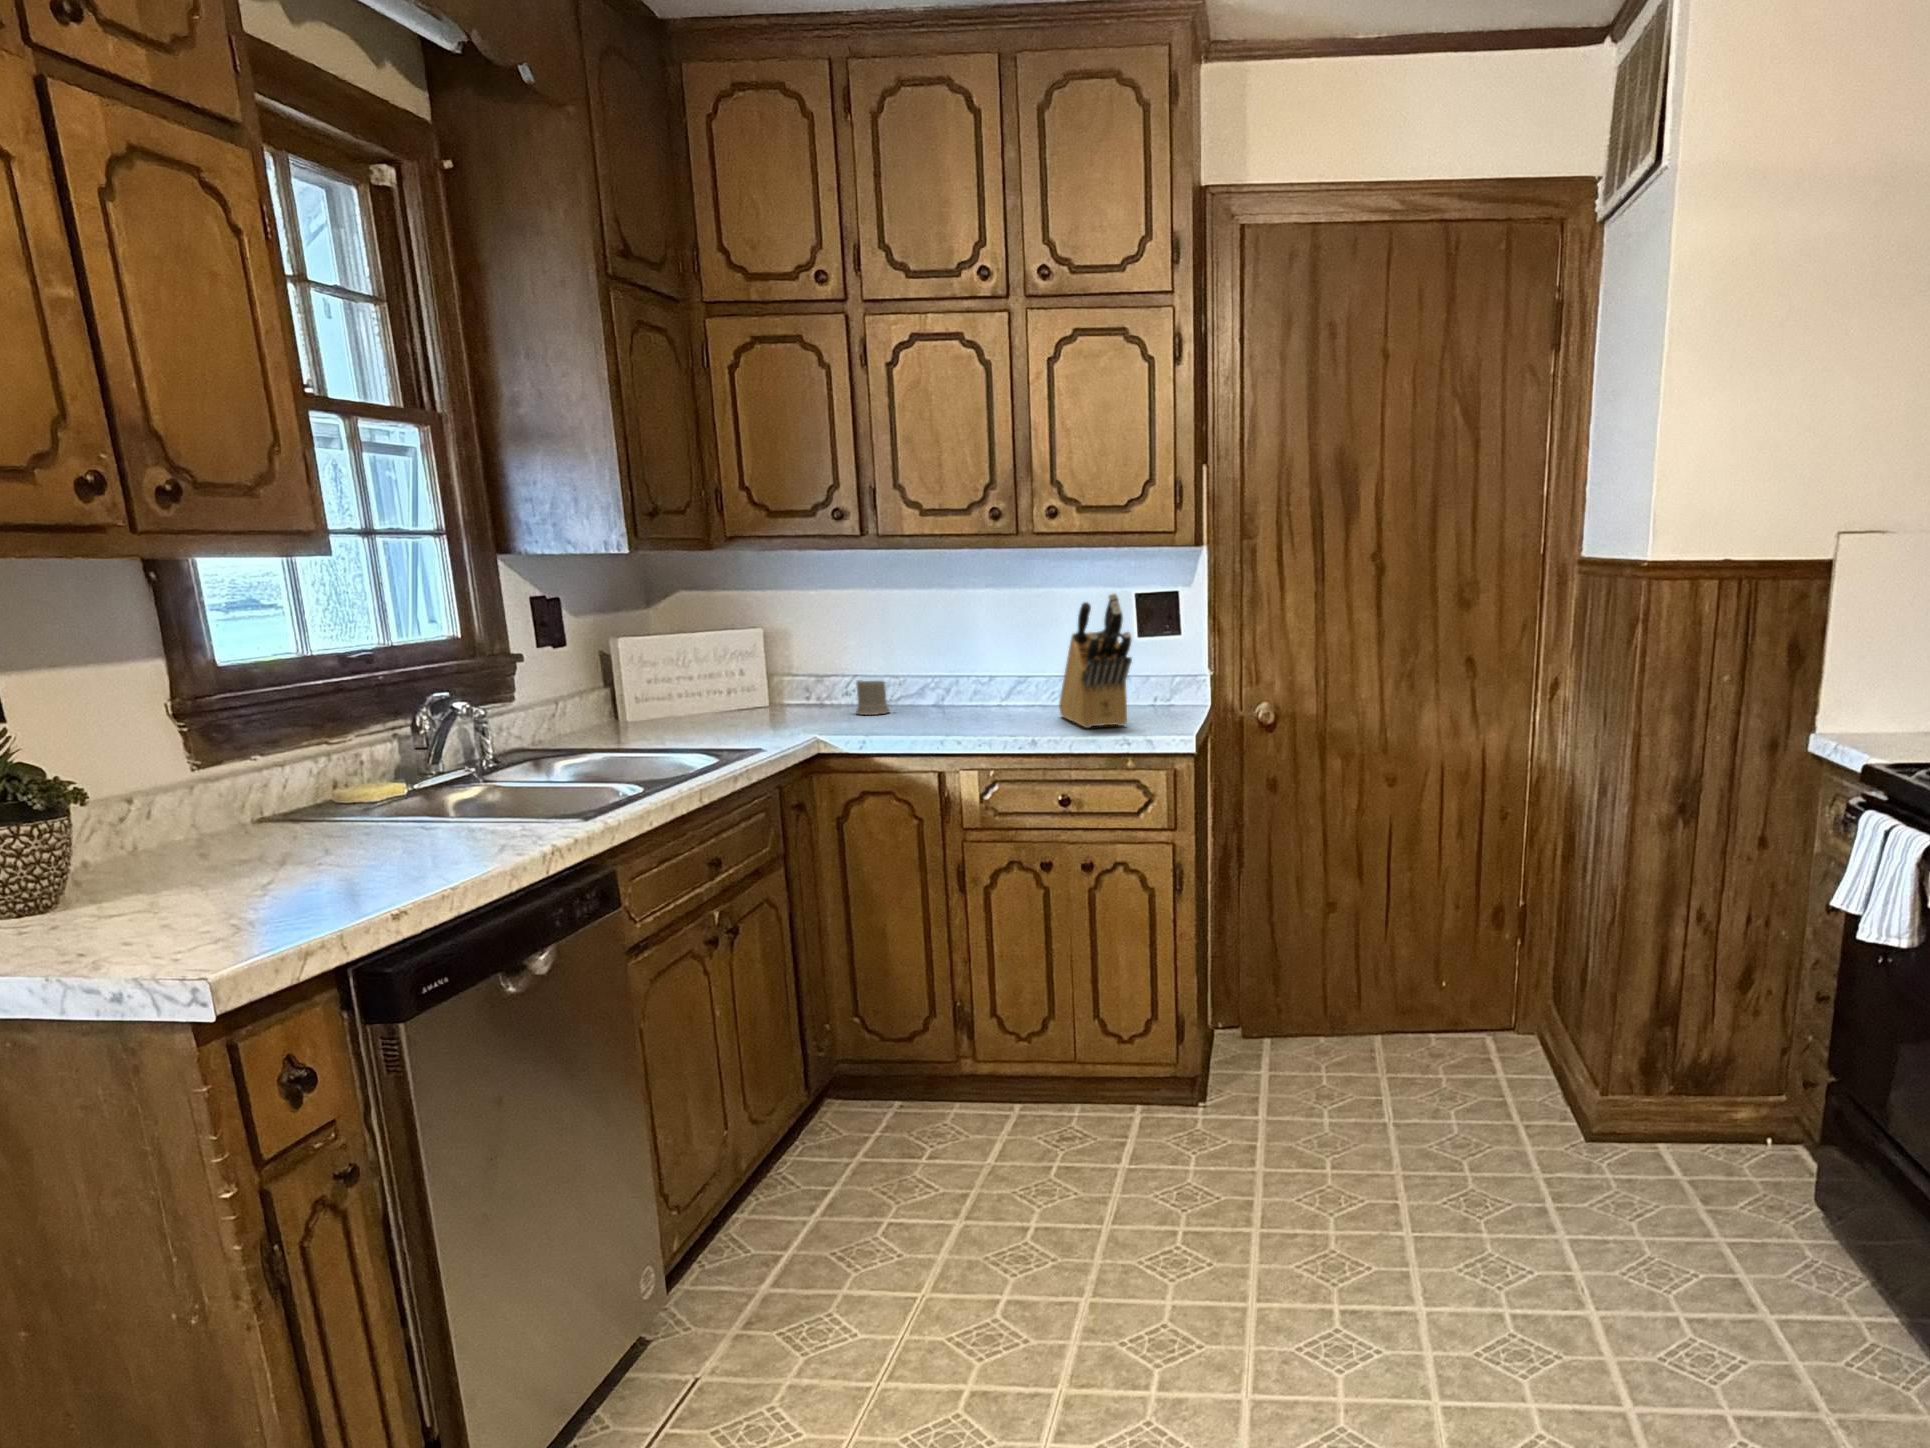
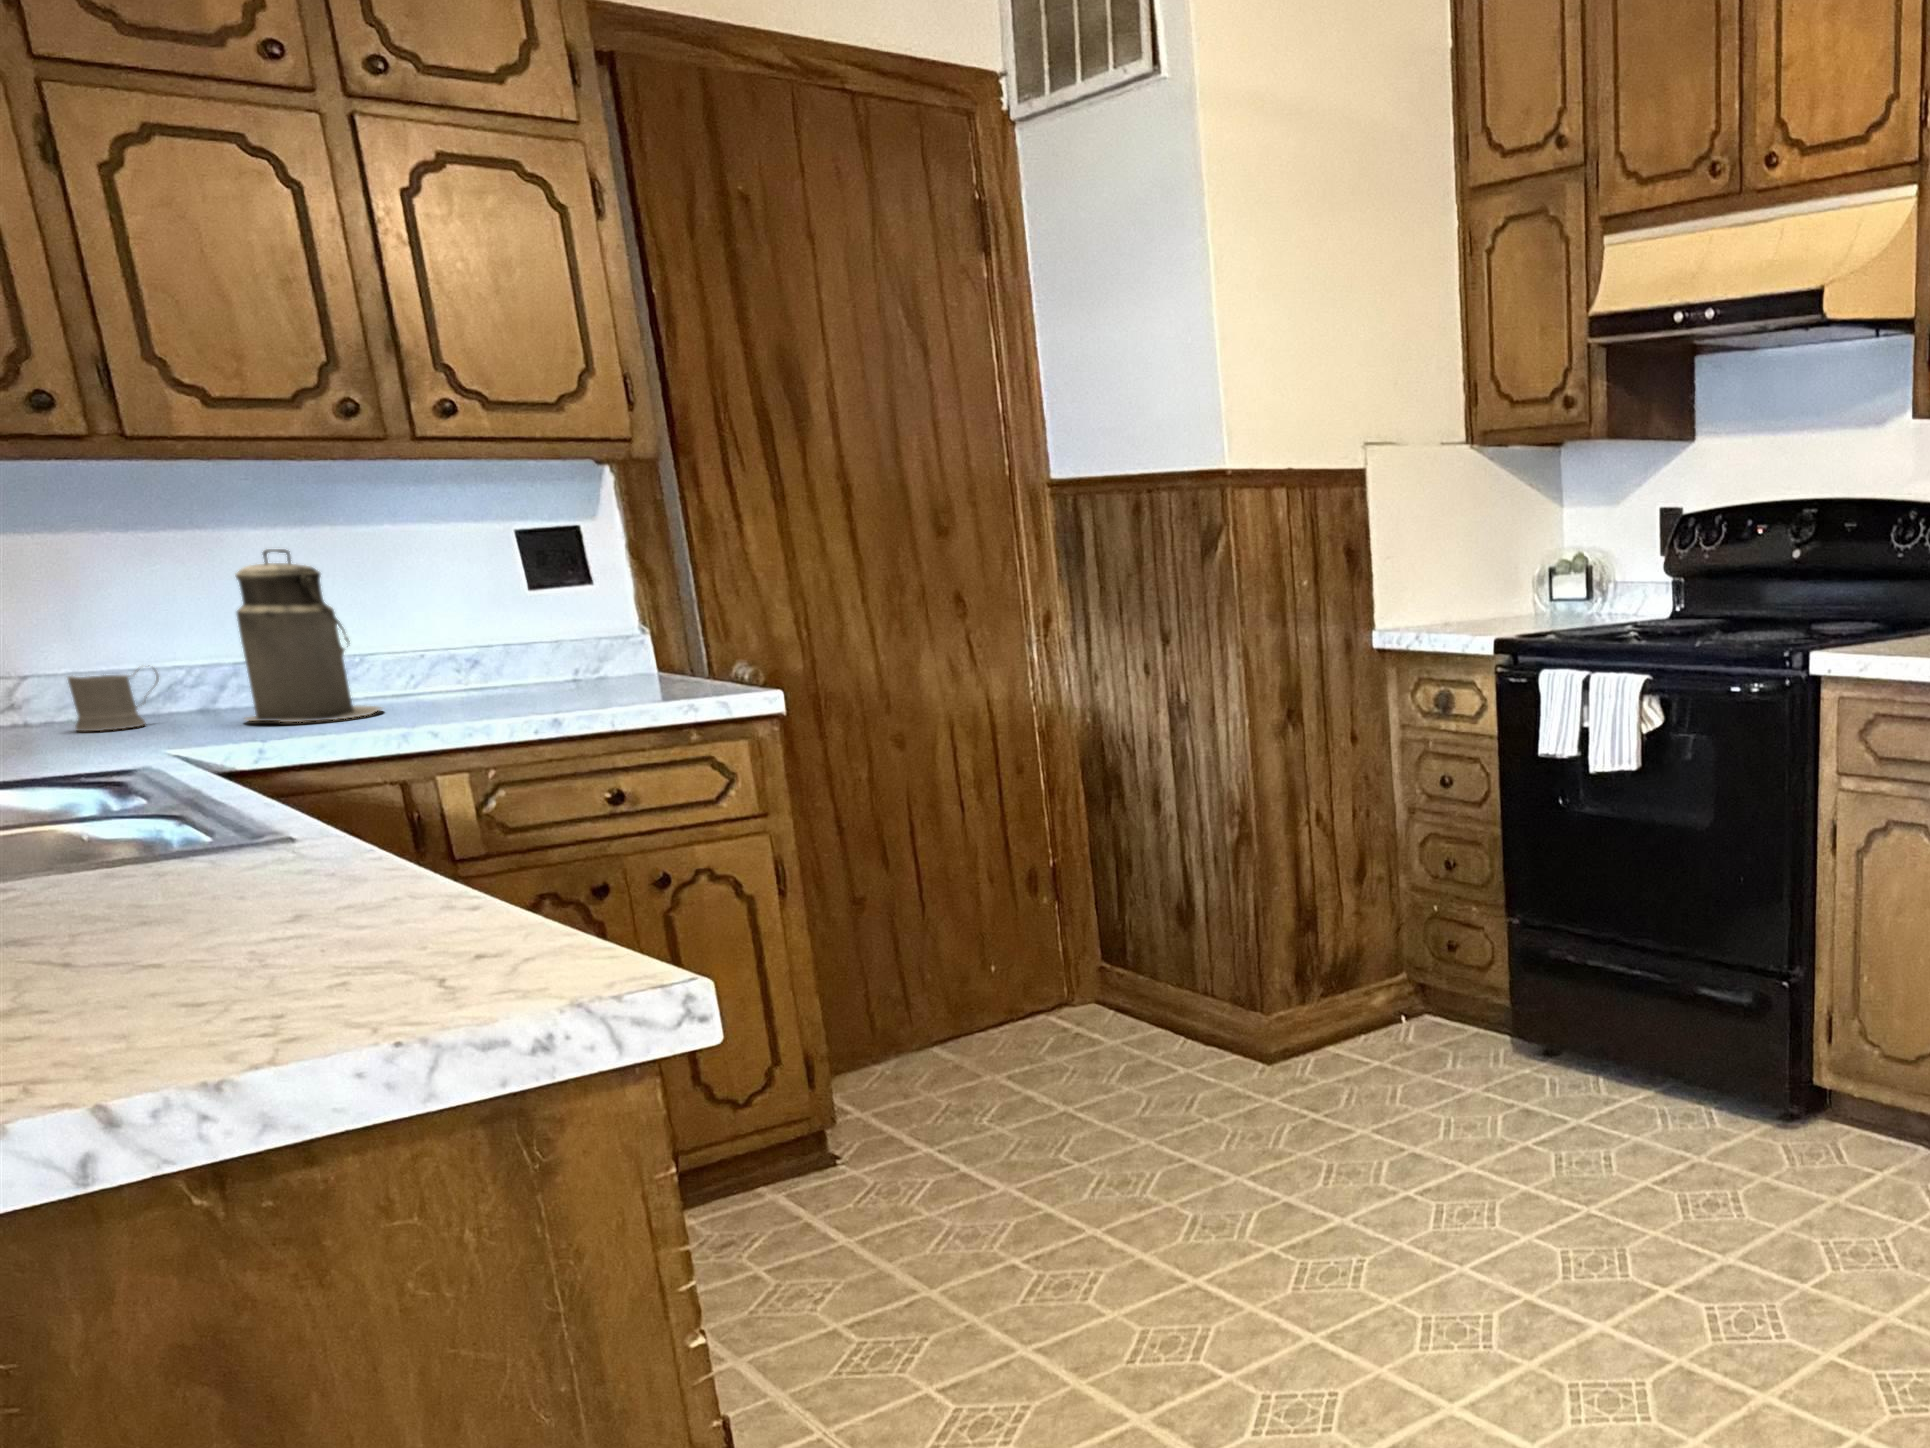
knife block: present [1059,594,1132,728] -> none [487,515,661,702]
canister: none [917,609,994,723] -> present [235,549,382,722]

